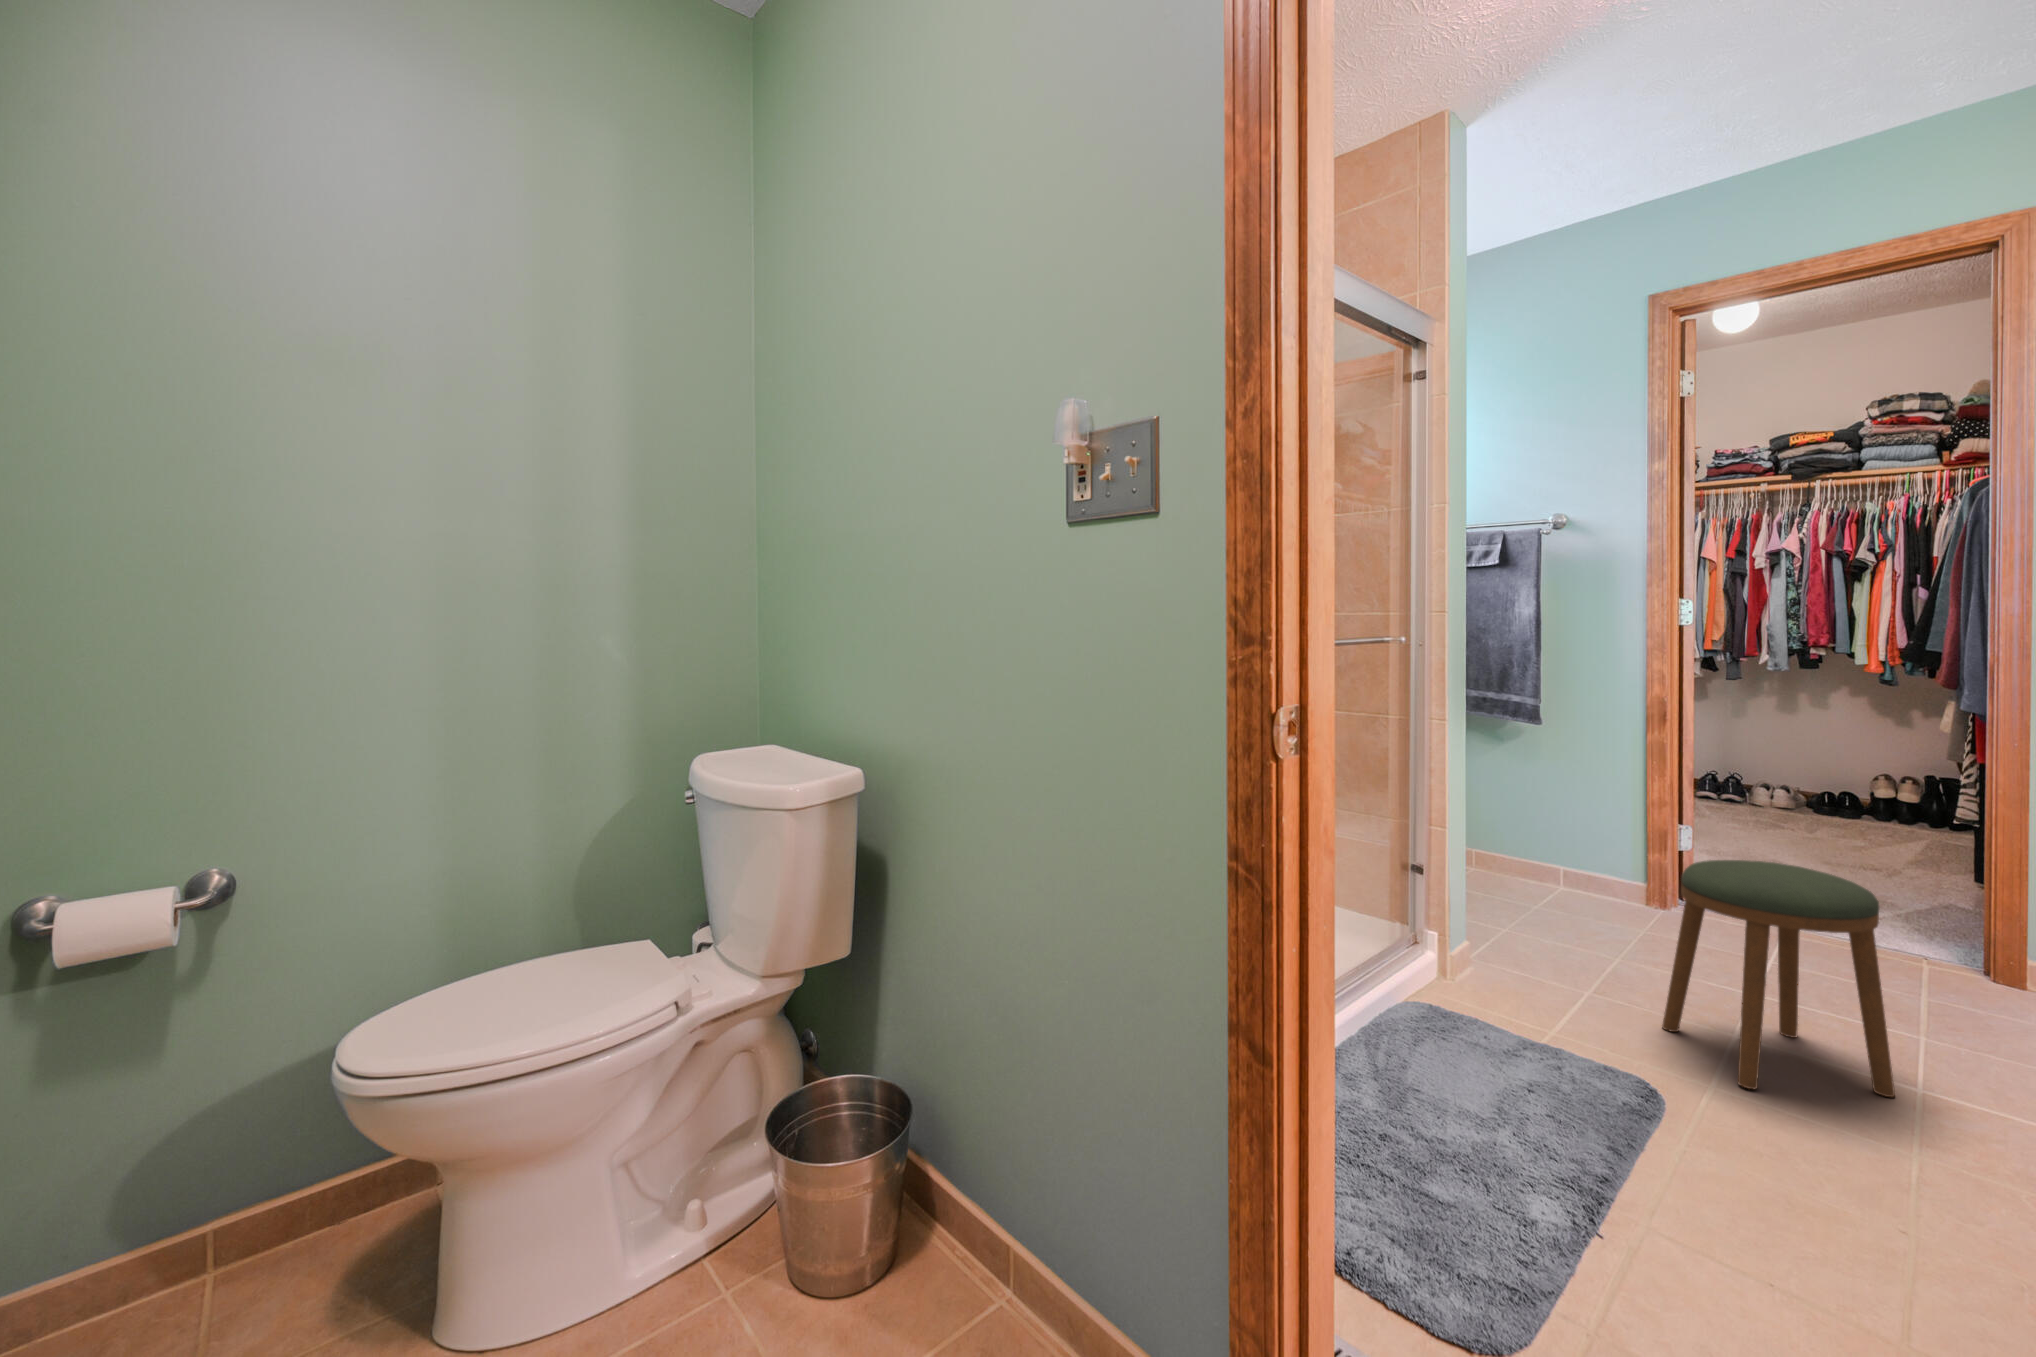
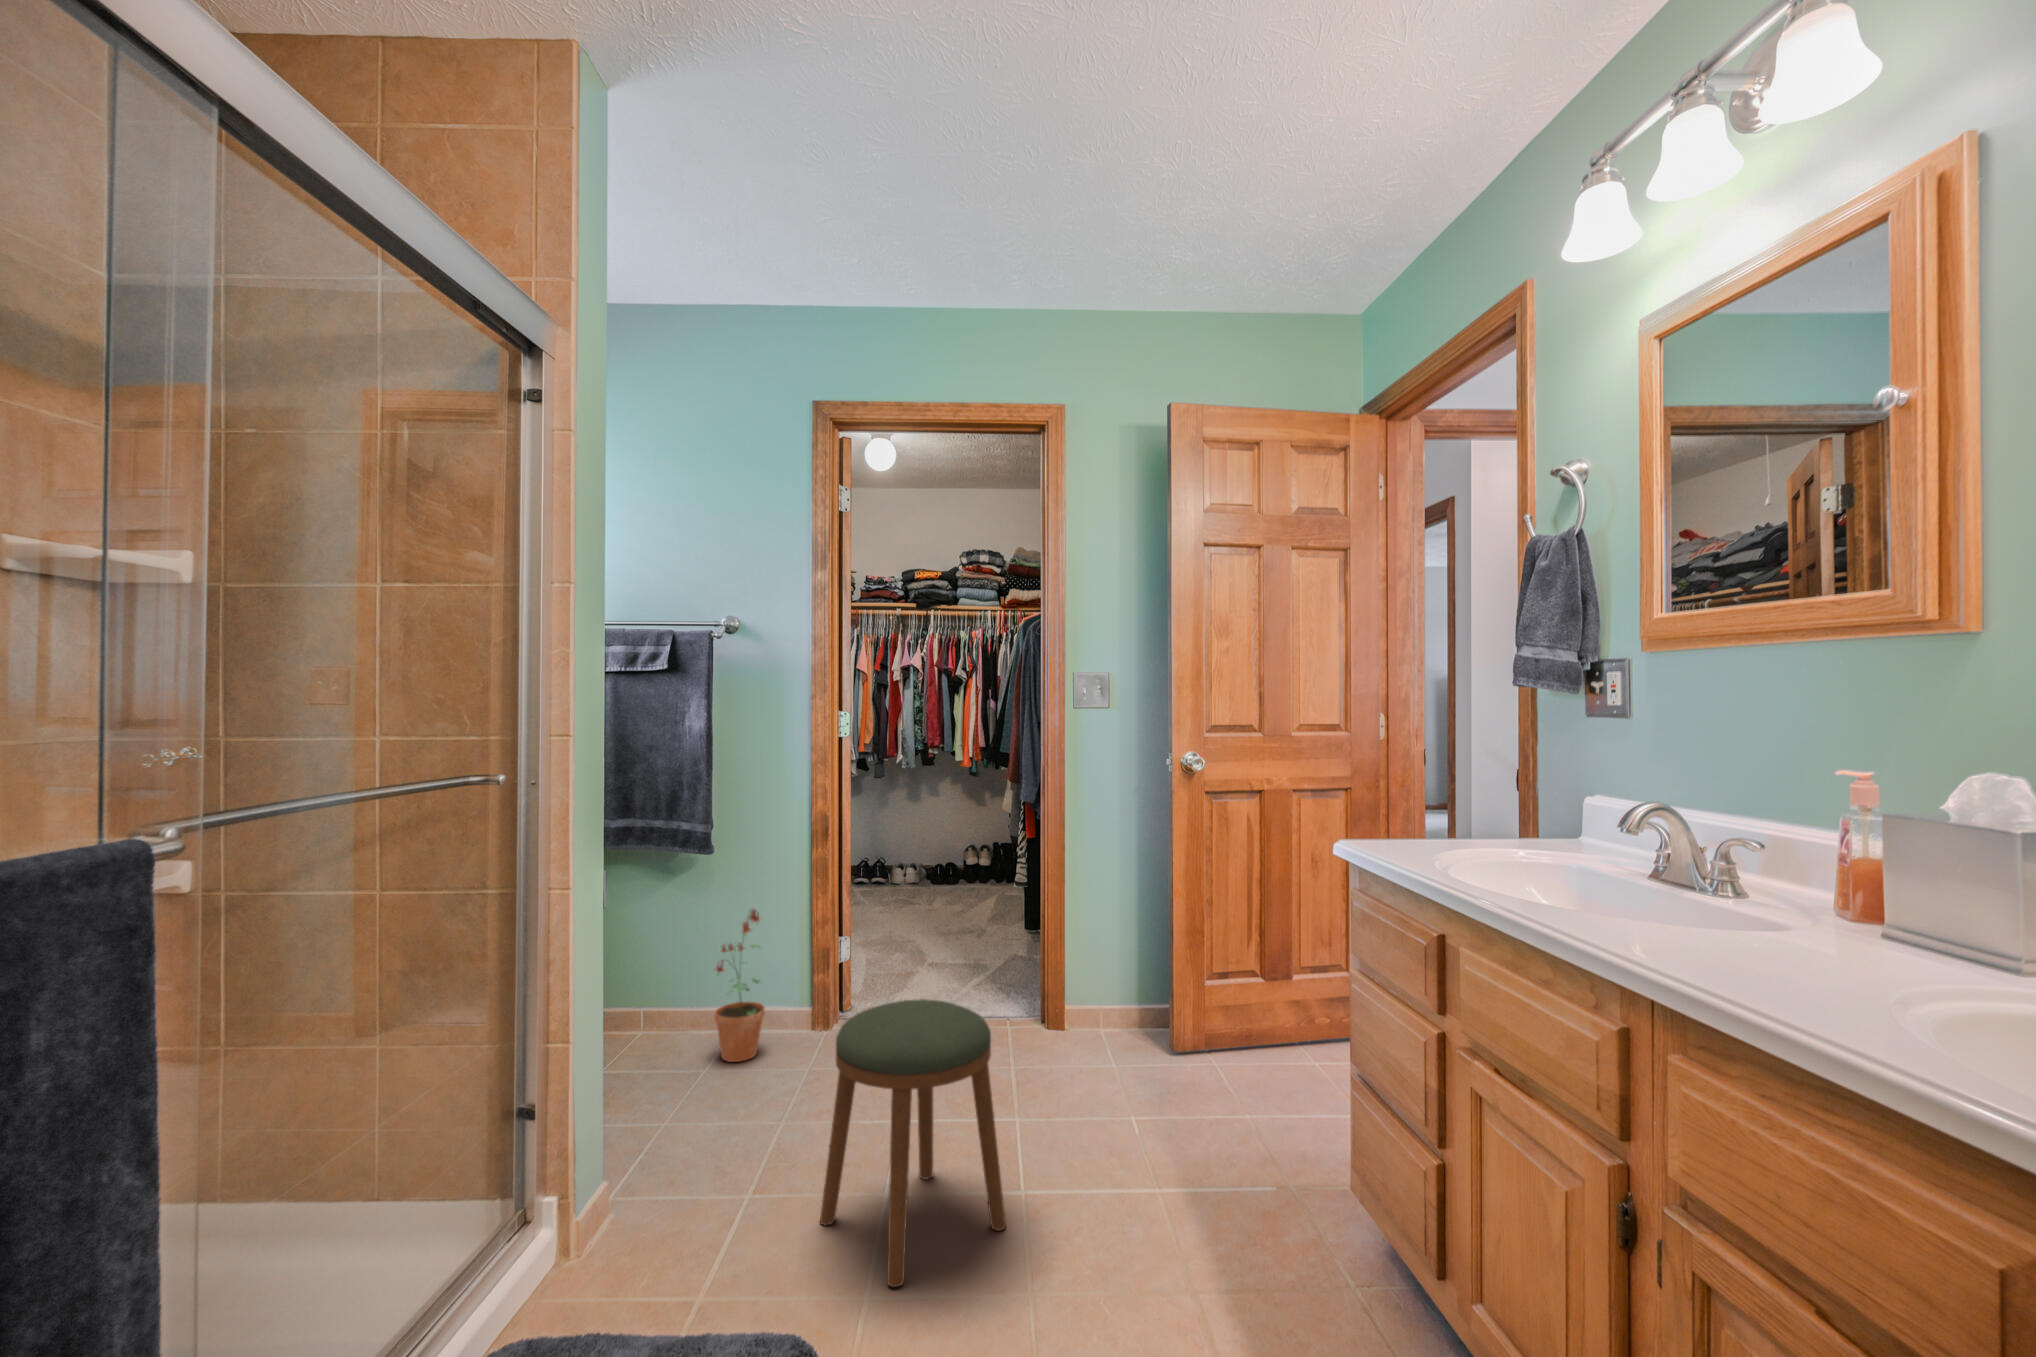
potted plant: none [1541,779,1595,909] -> present [715,909,765,1062]

